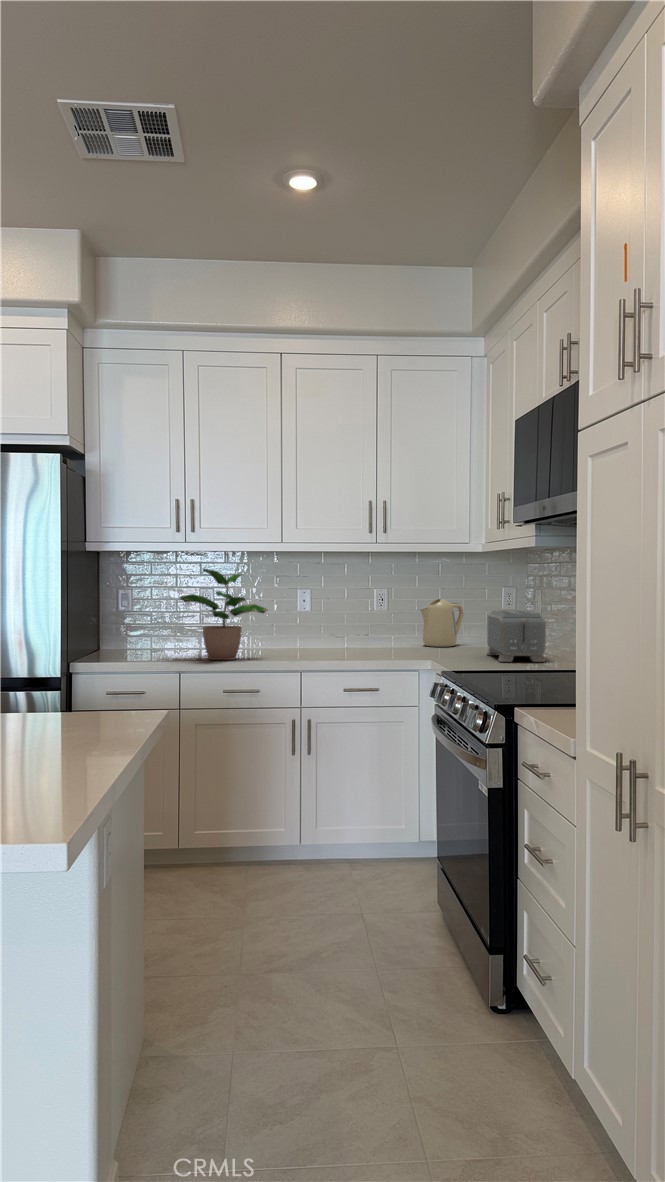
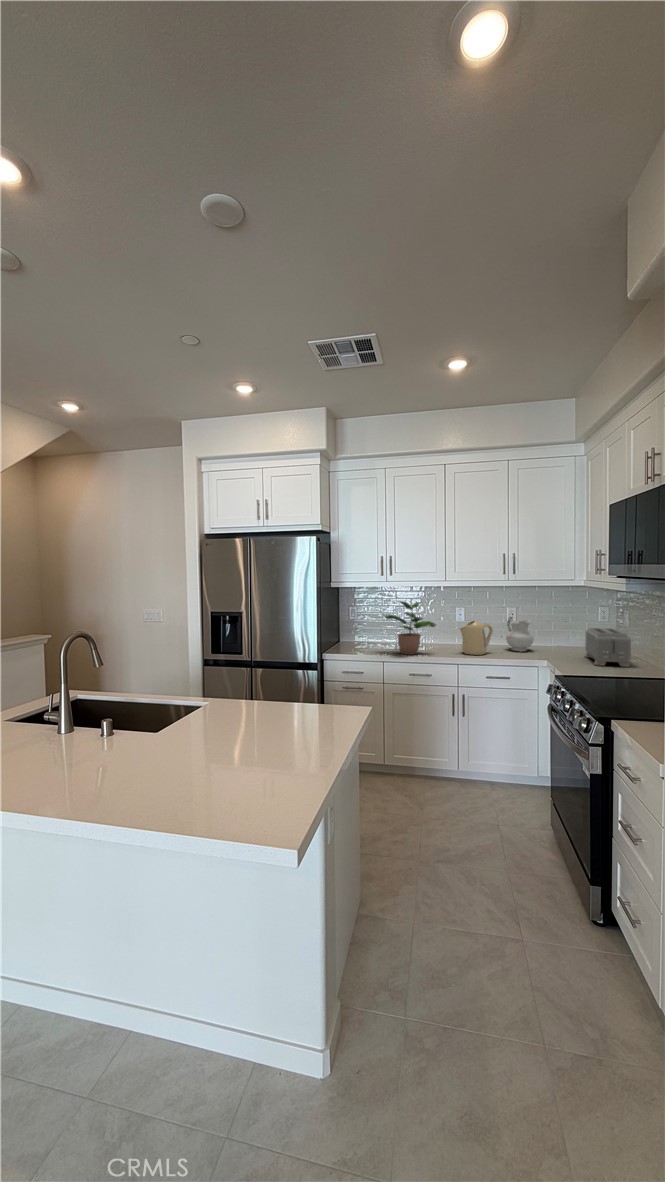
ceramic pitcher: none [375,599,415,652] -> present [506,617,534,652]
kettle: present [420,599,464,647] -> present [460,621,493,655]

